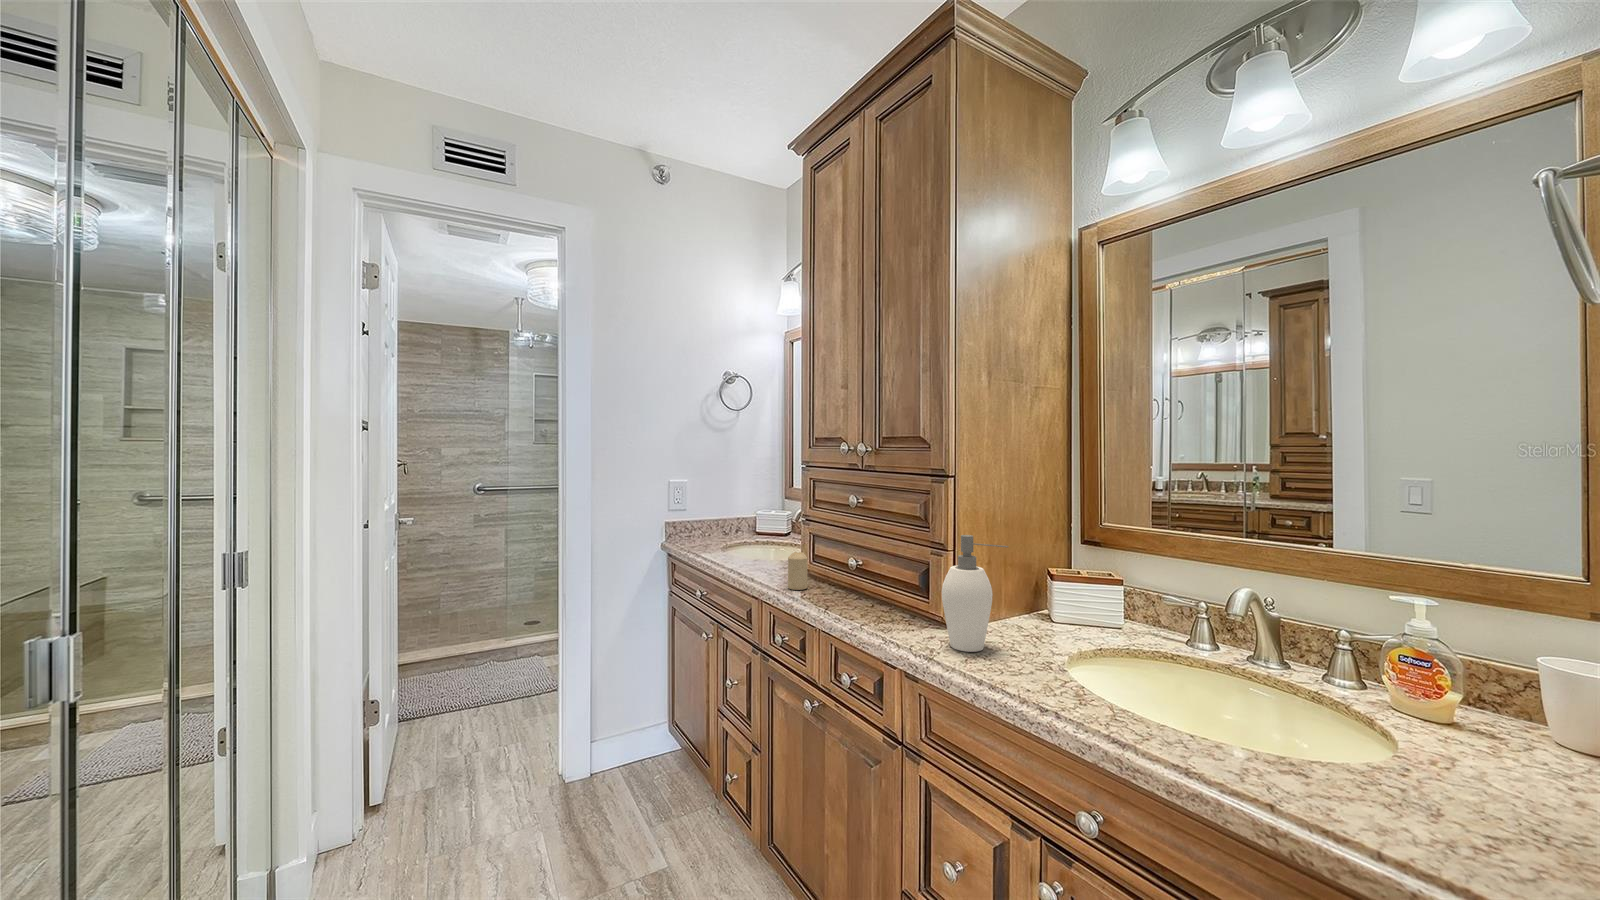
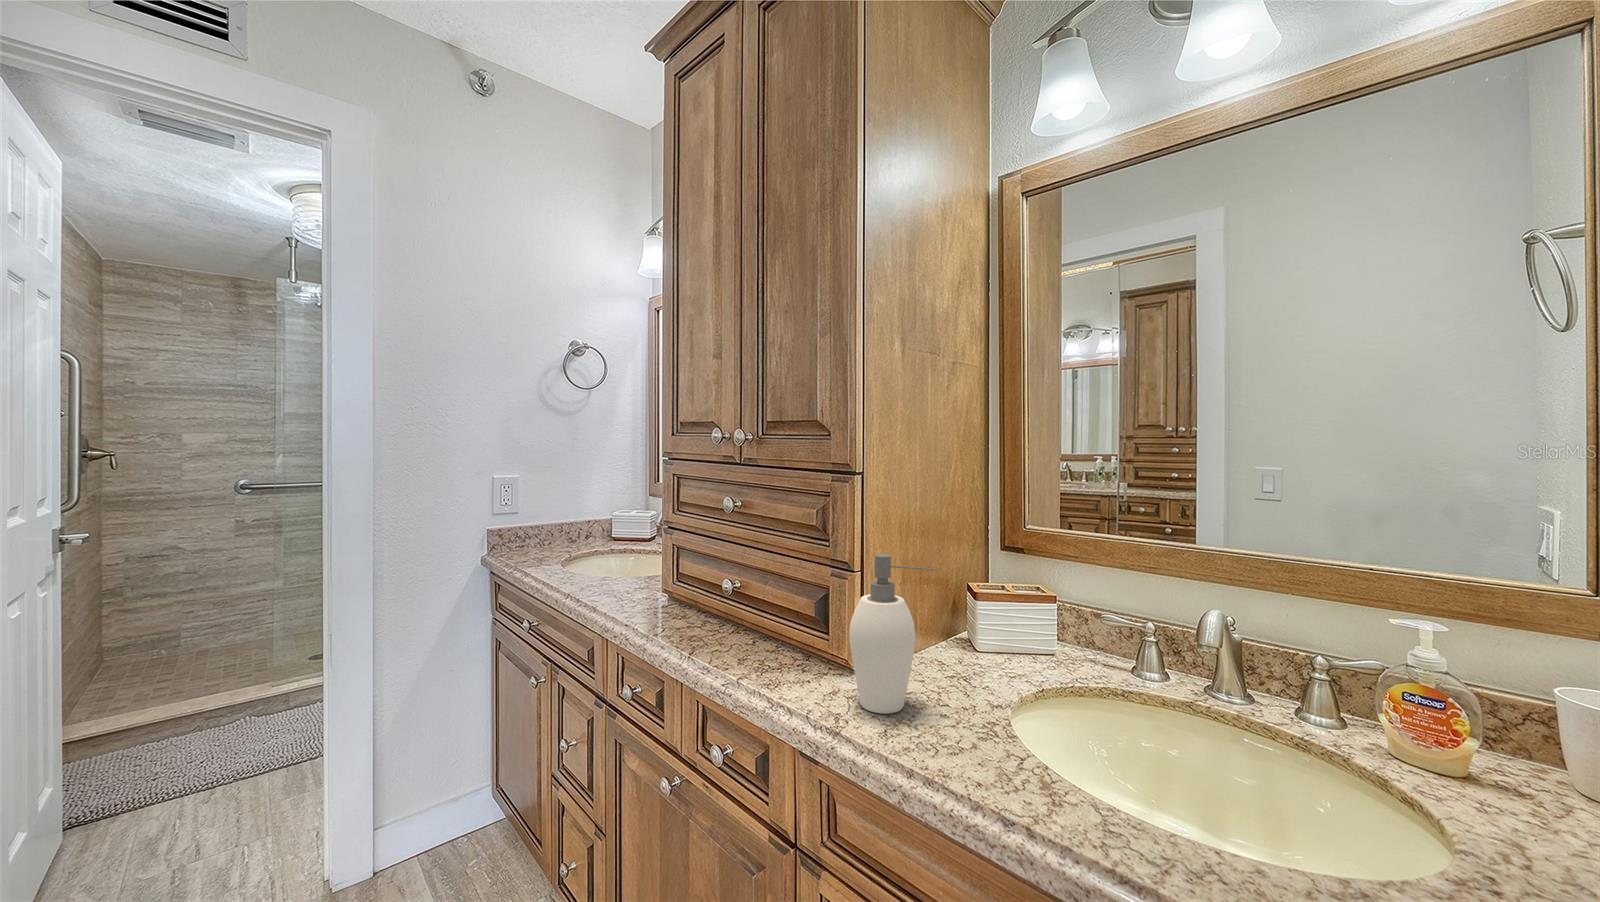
candle: present [788,552,807,590] -> none [642,573,668,623]

